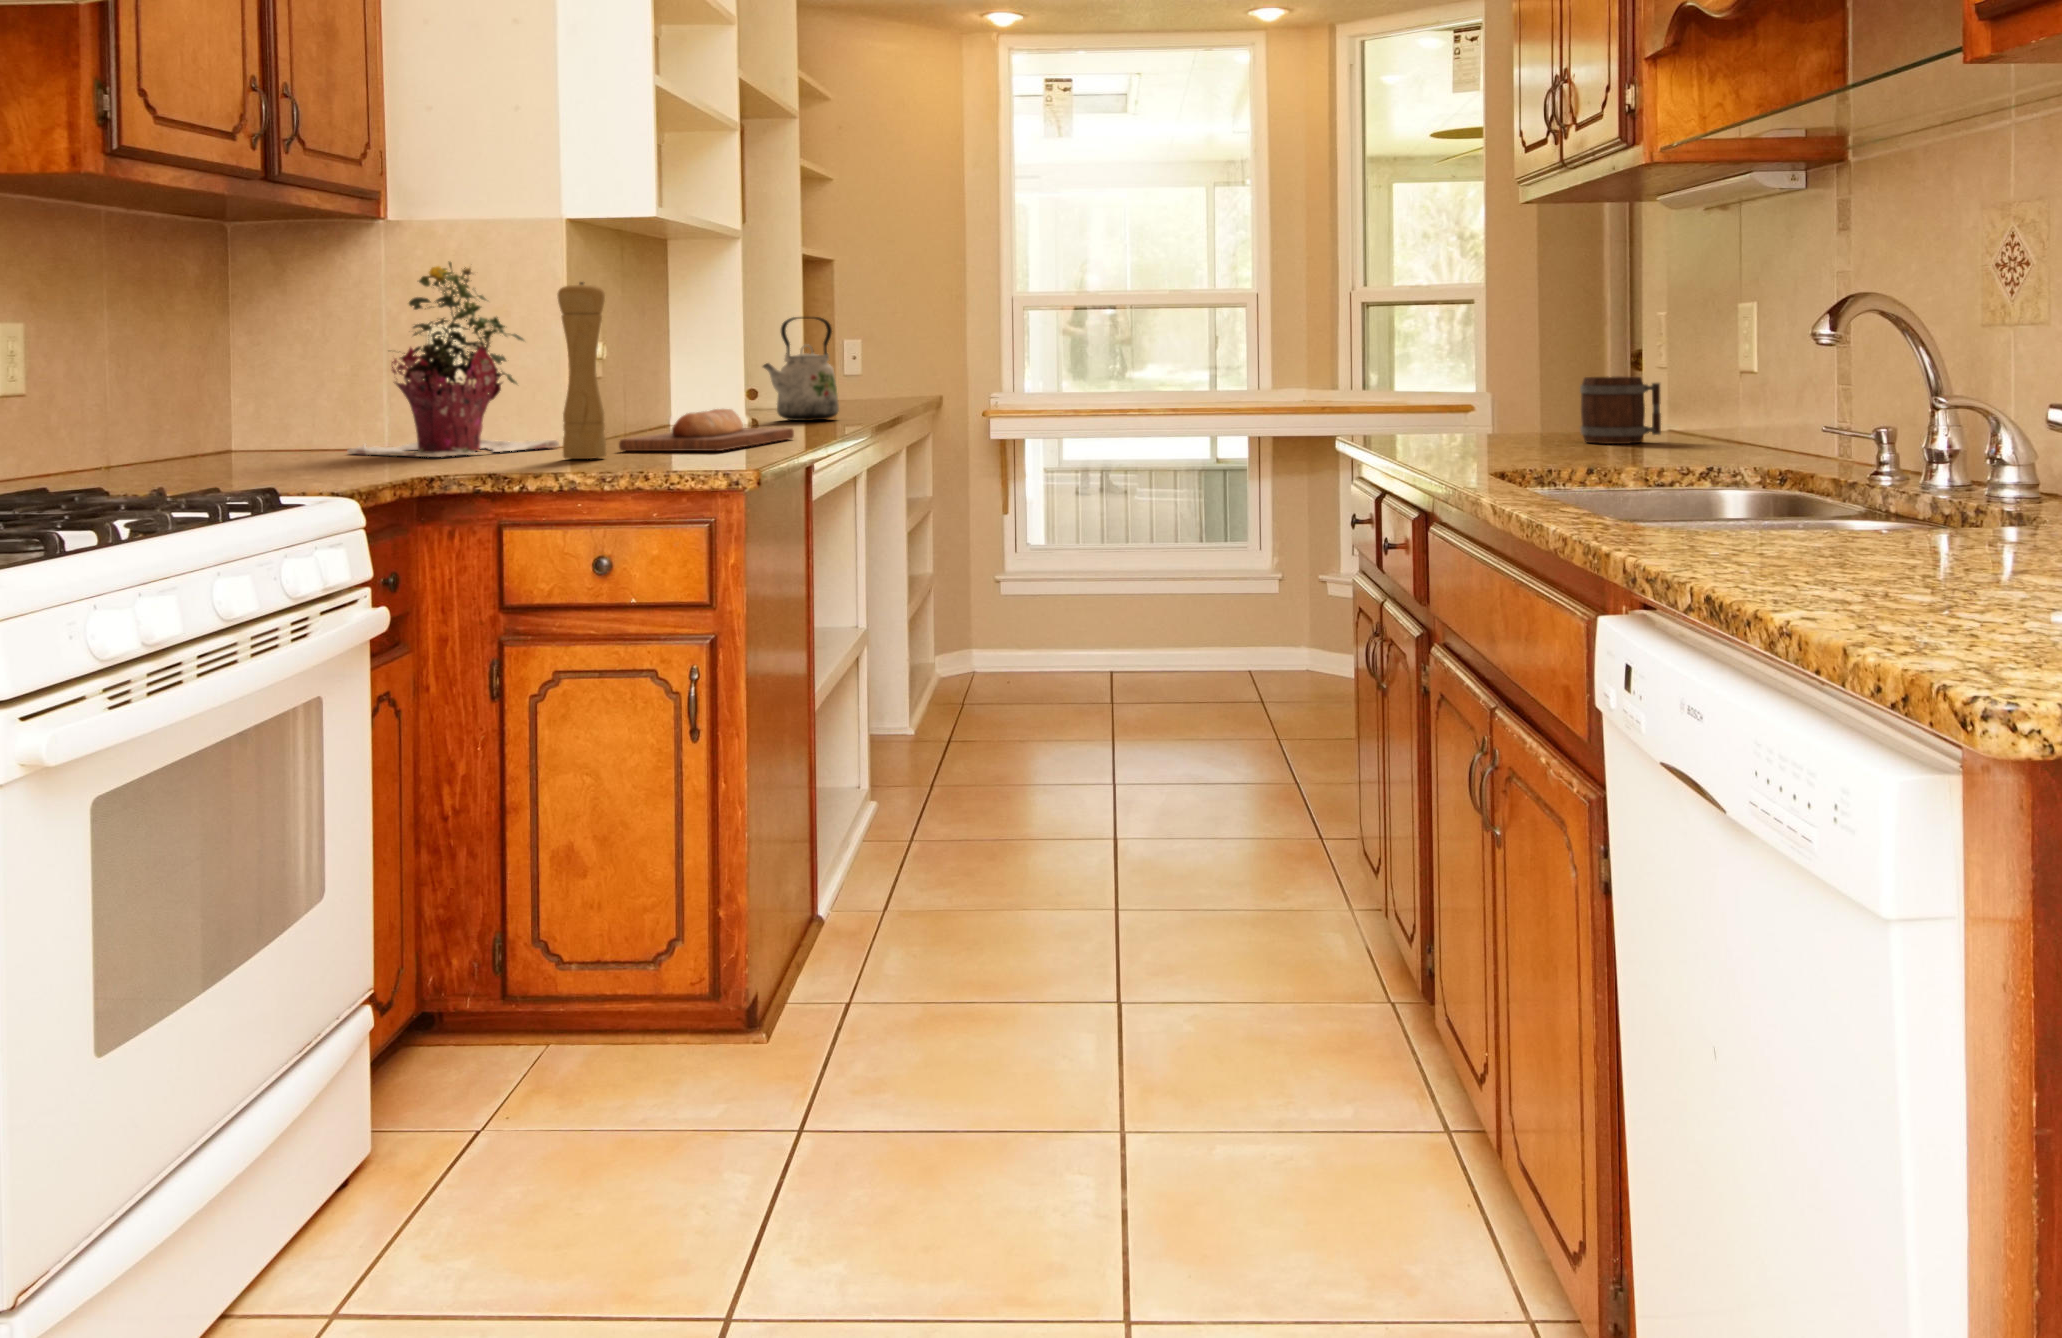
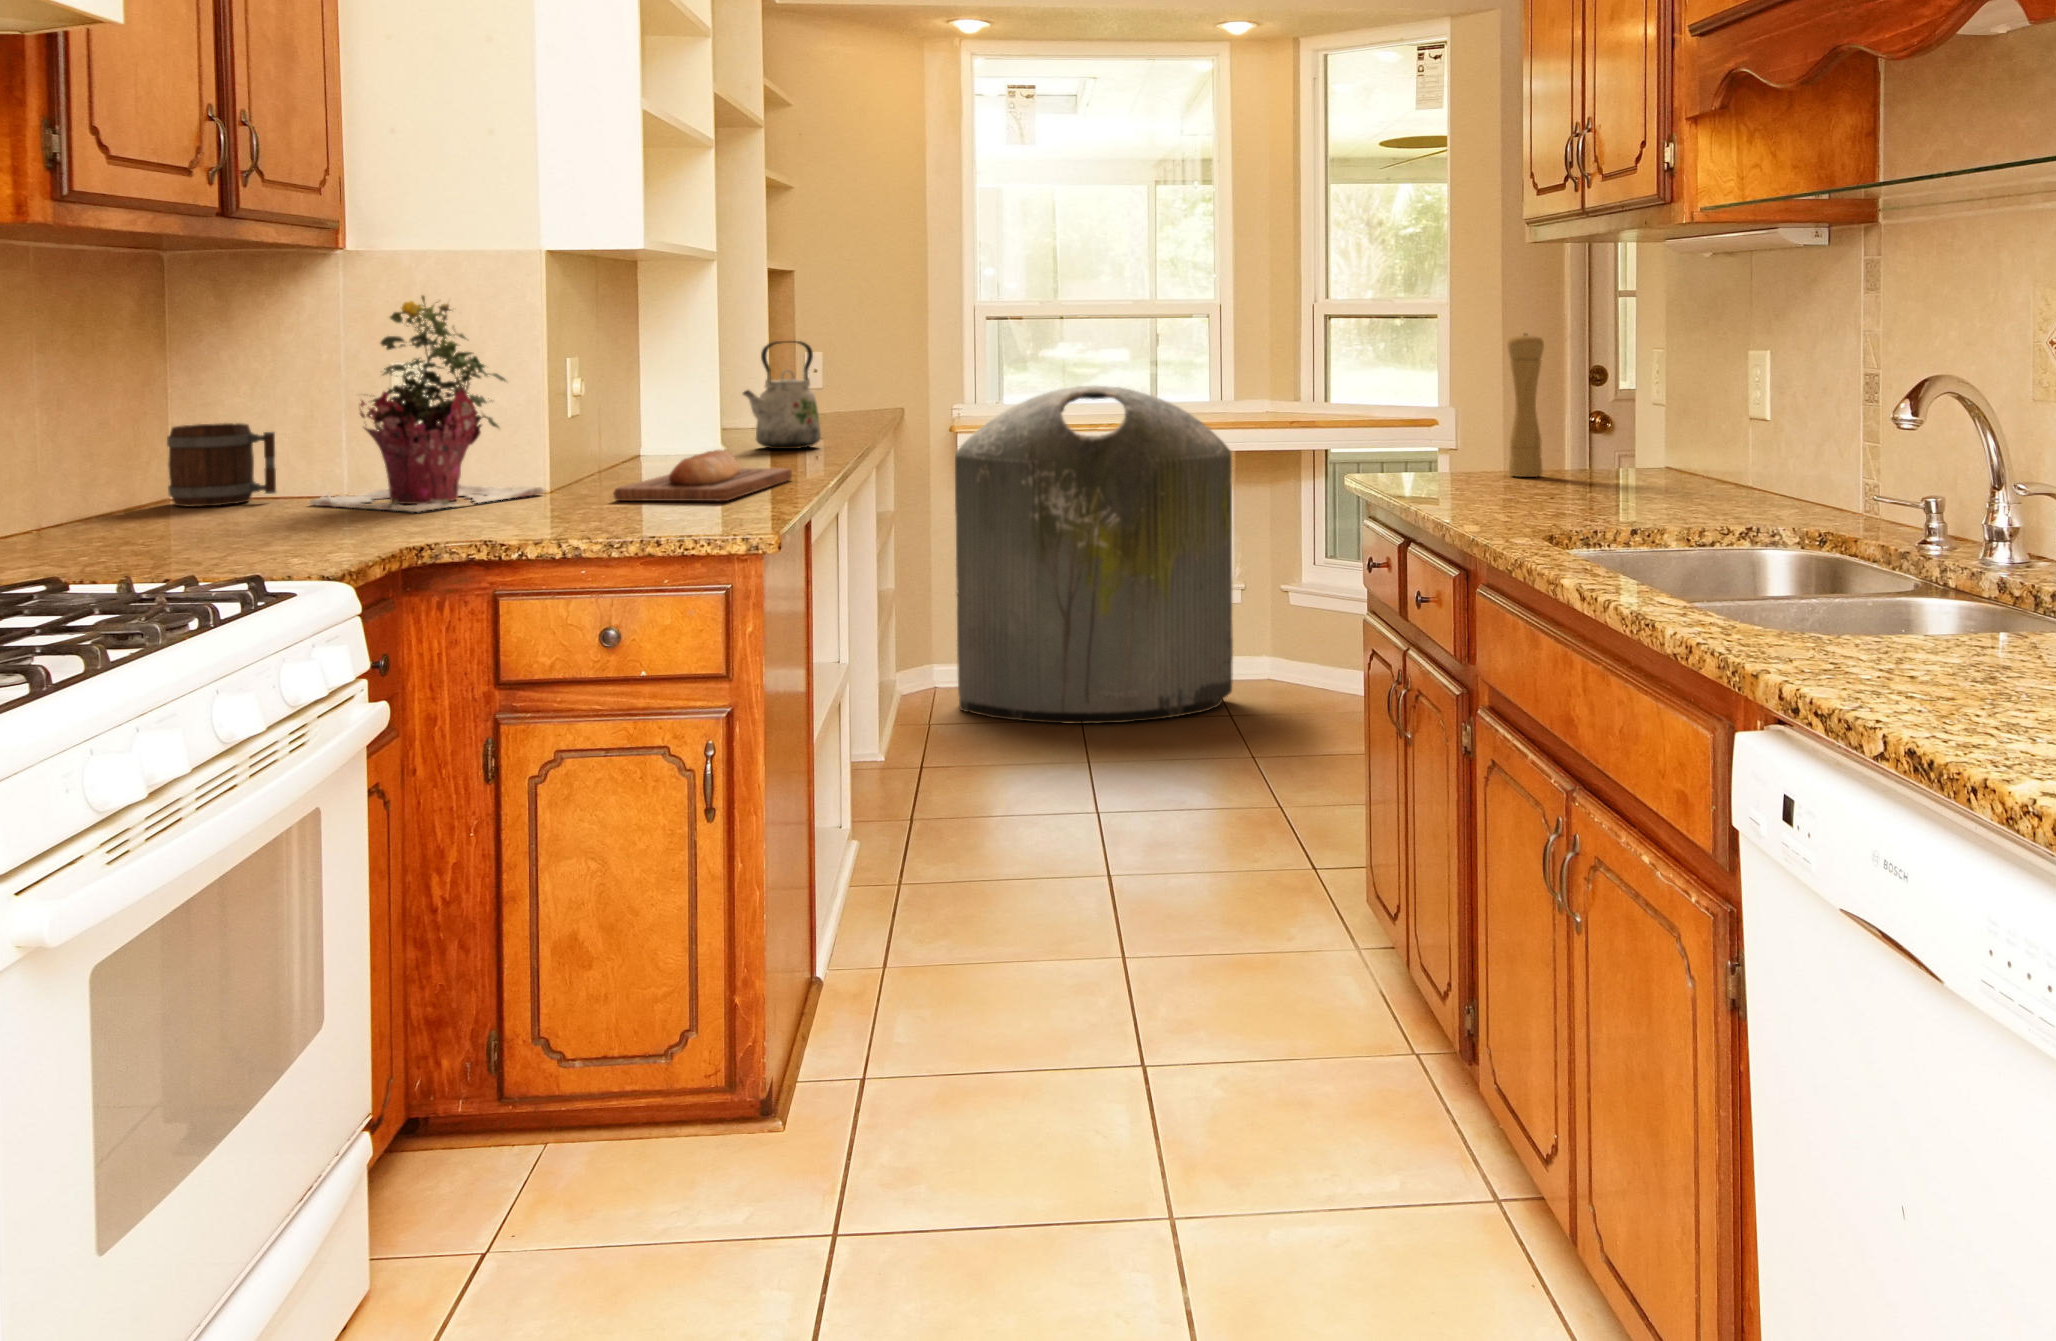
pepper mill: present [557,282,607,459] -> present [1507,333,1544,477]
trash can: none [987,371,1264,705] -> present [955,386,1233,724]
mug: present [1580,376,1661,444] -> present [167,423,276,507]

